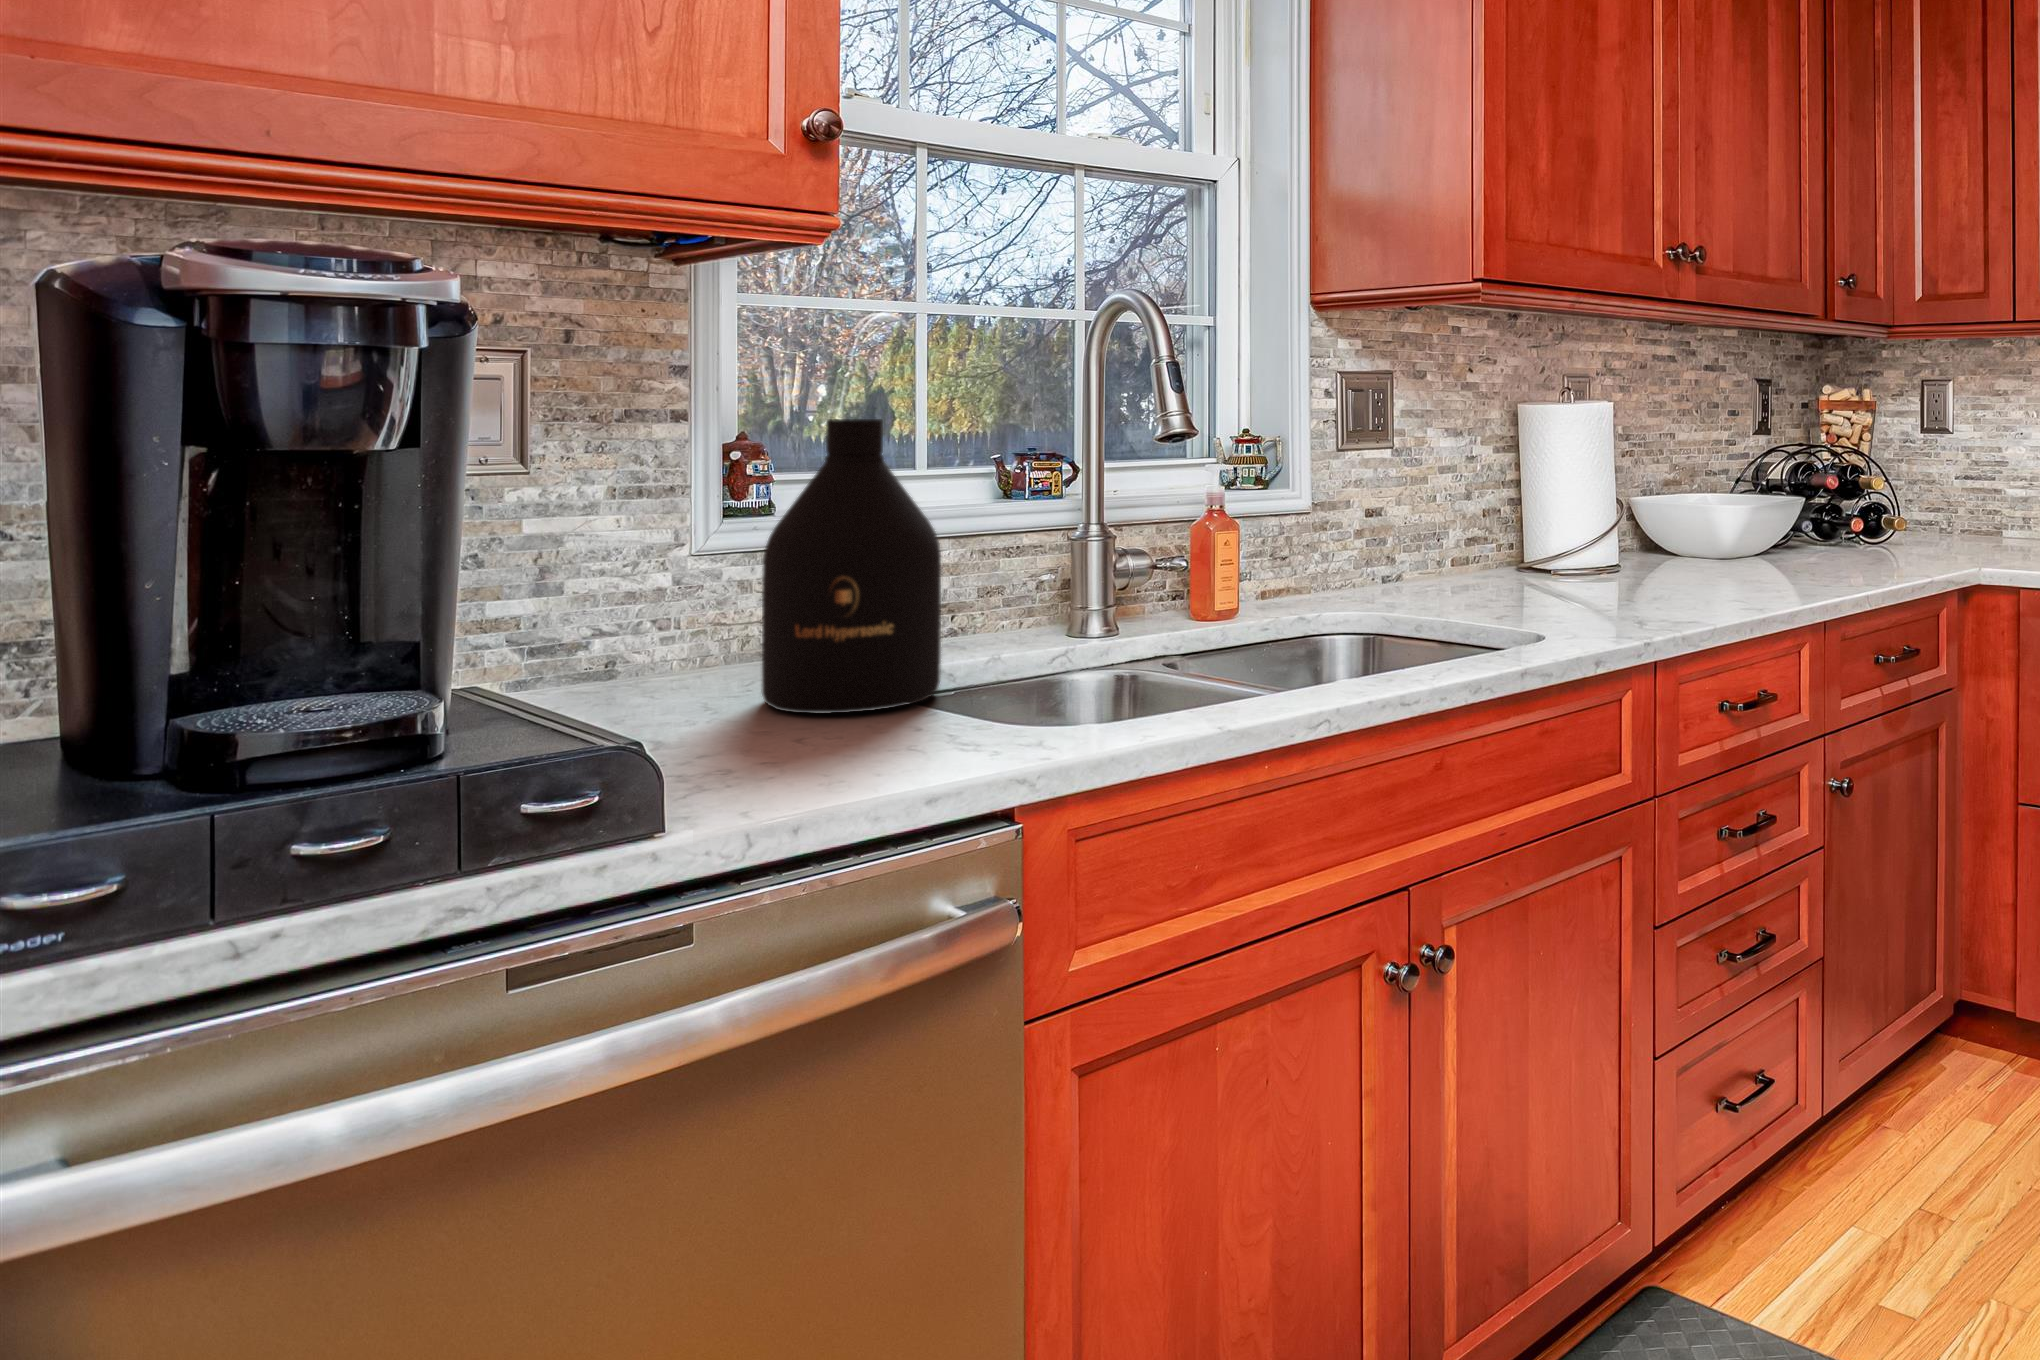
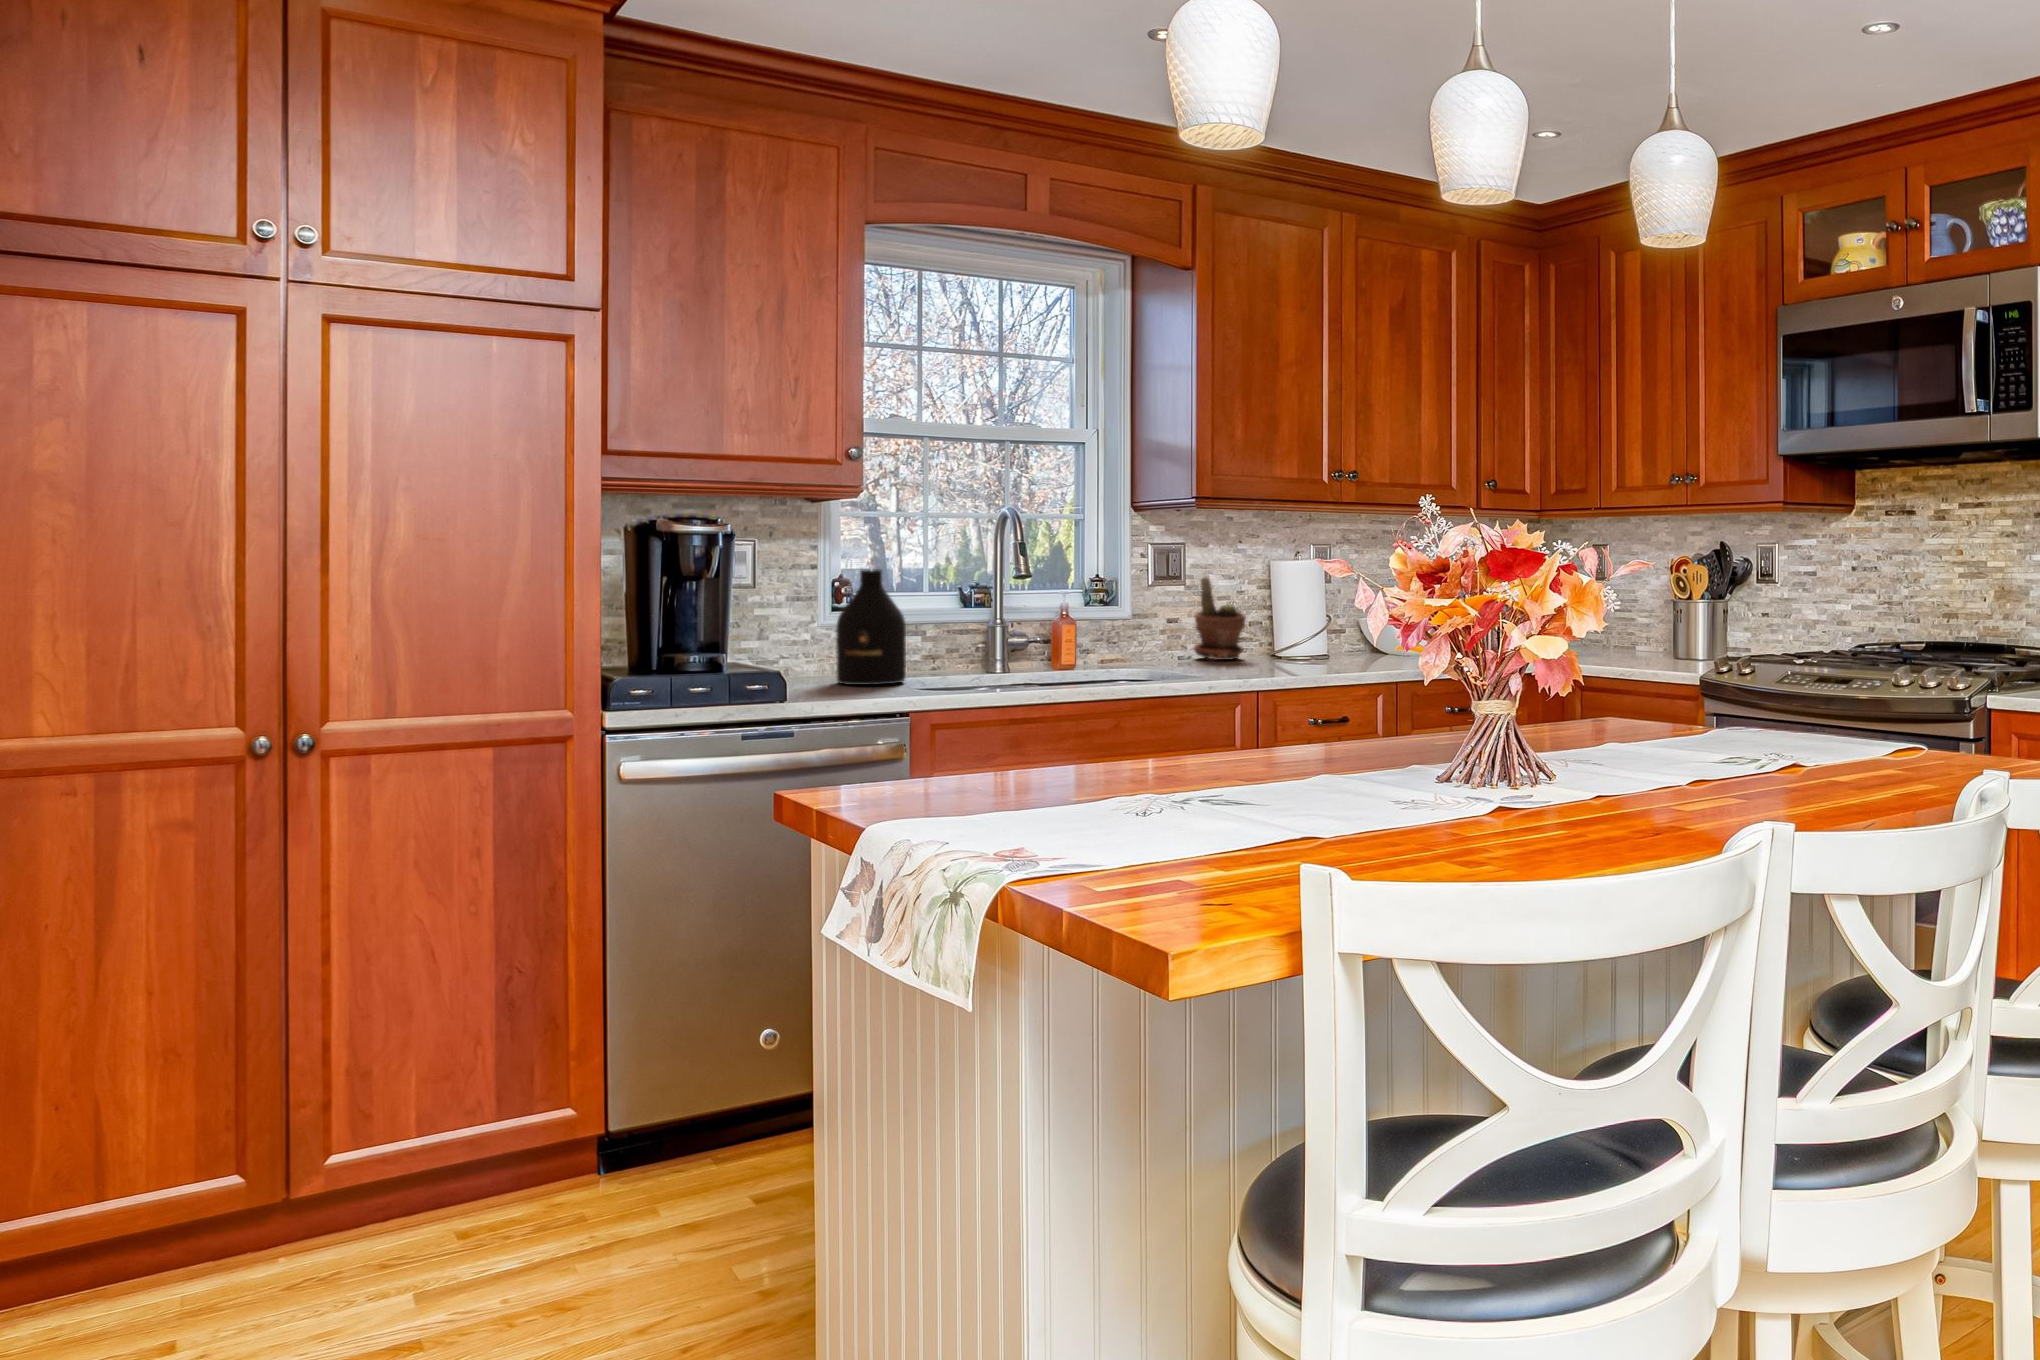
potted plant: none [1408,427,1507,582] -> present [1194,576,1246,660]

